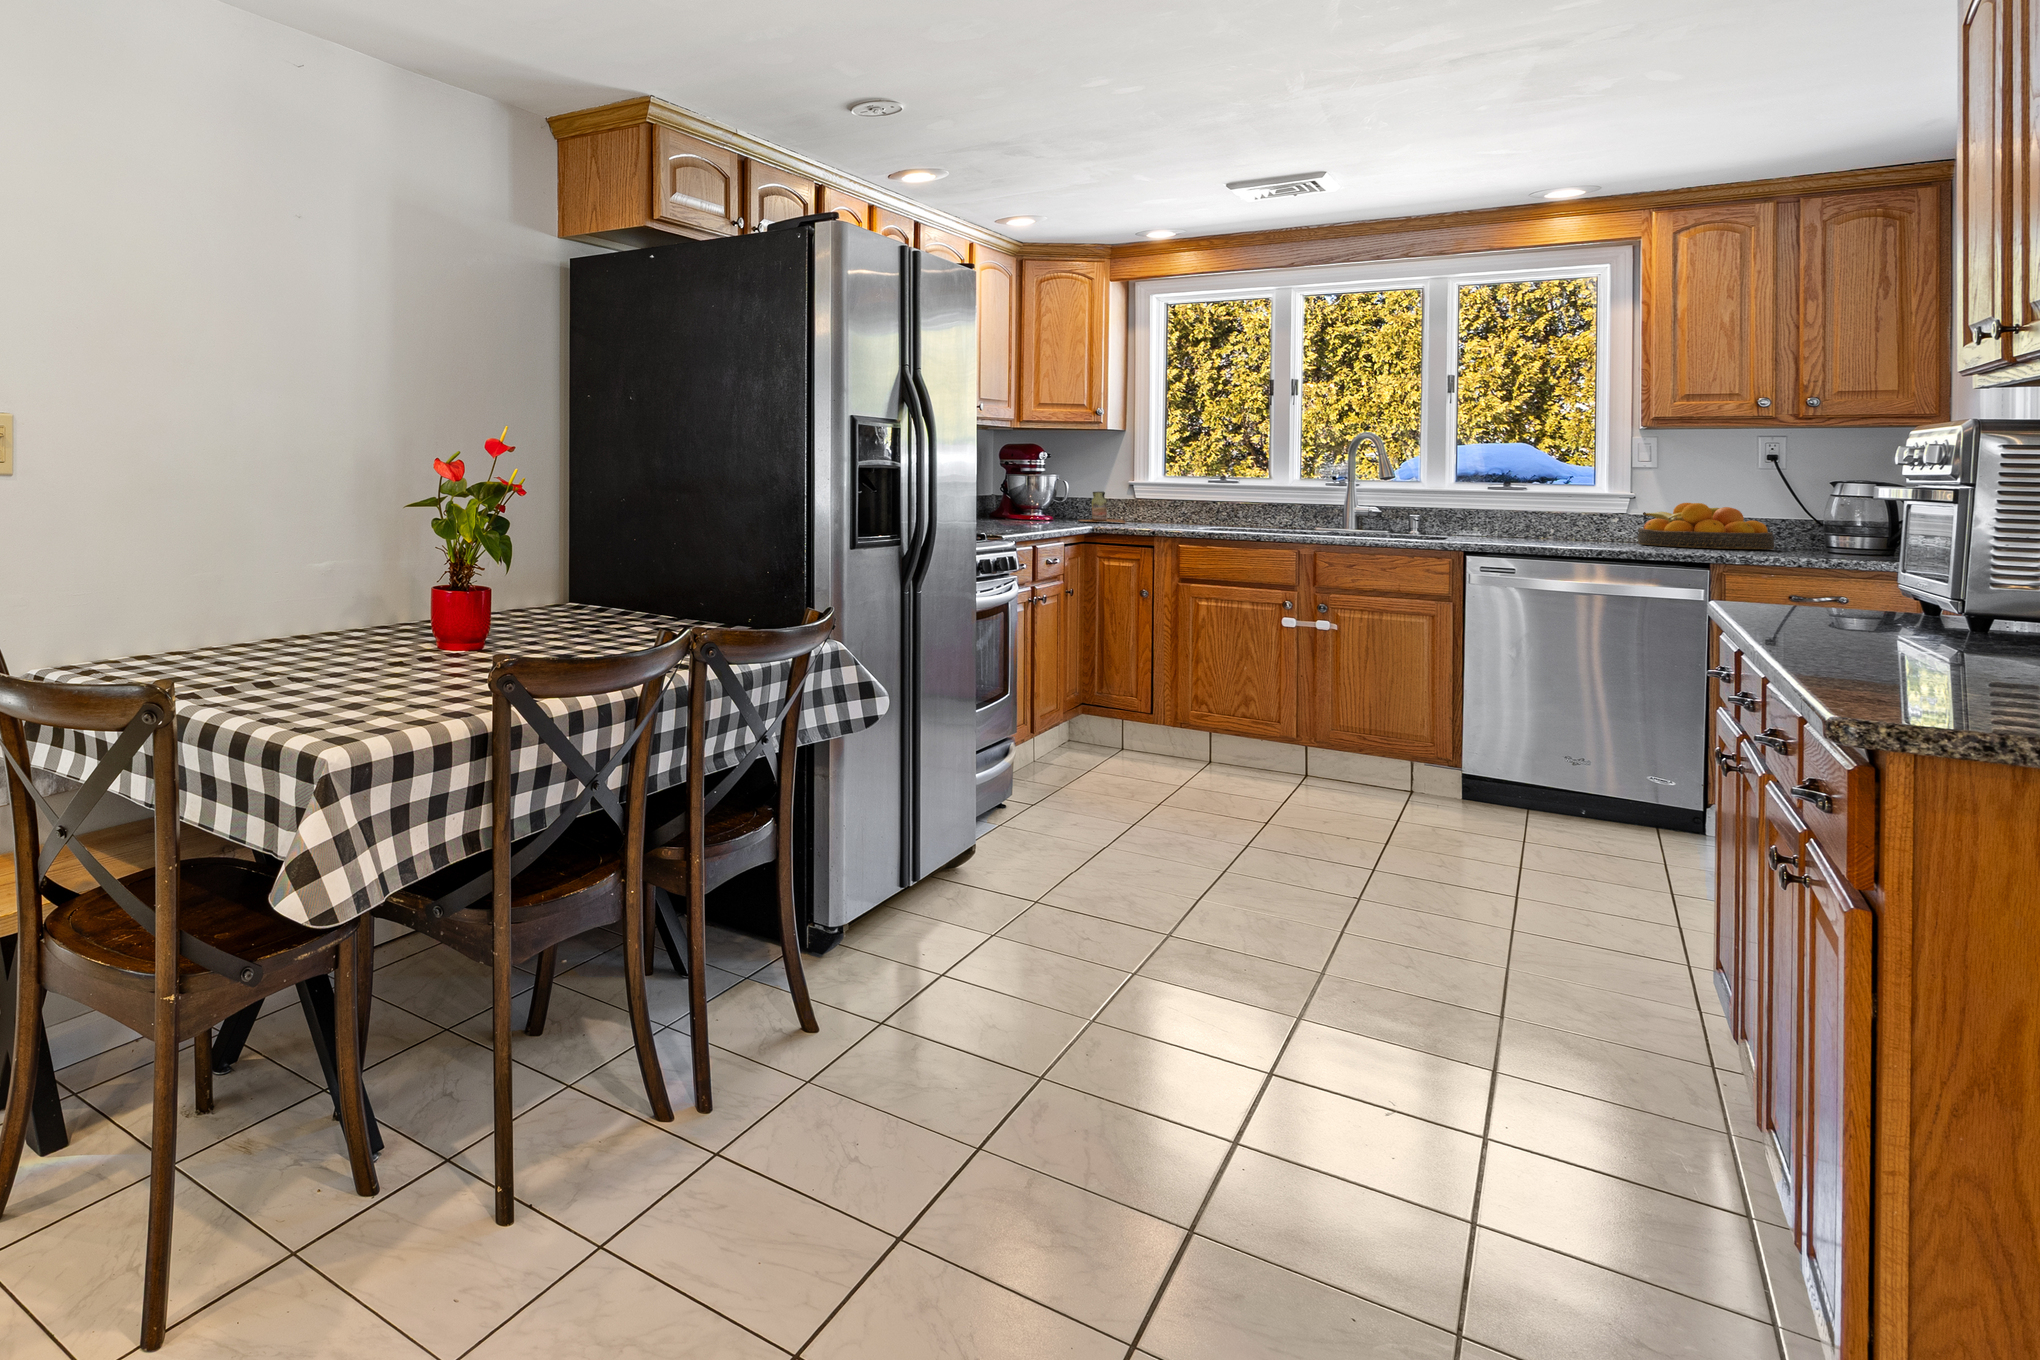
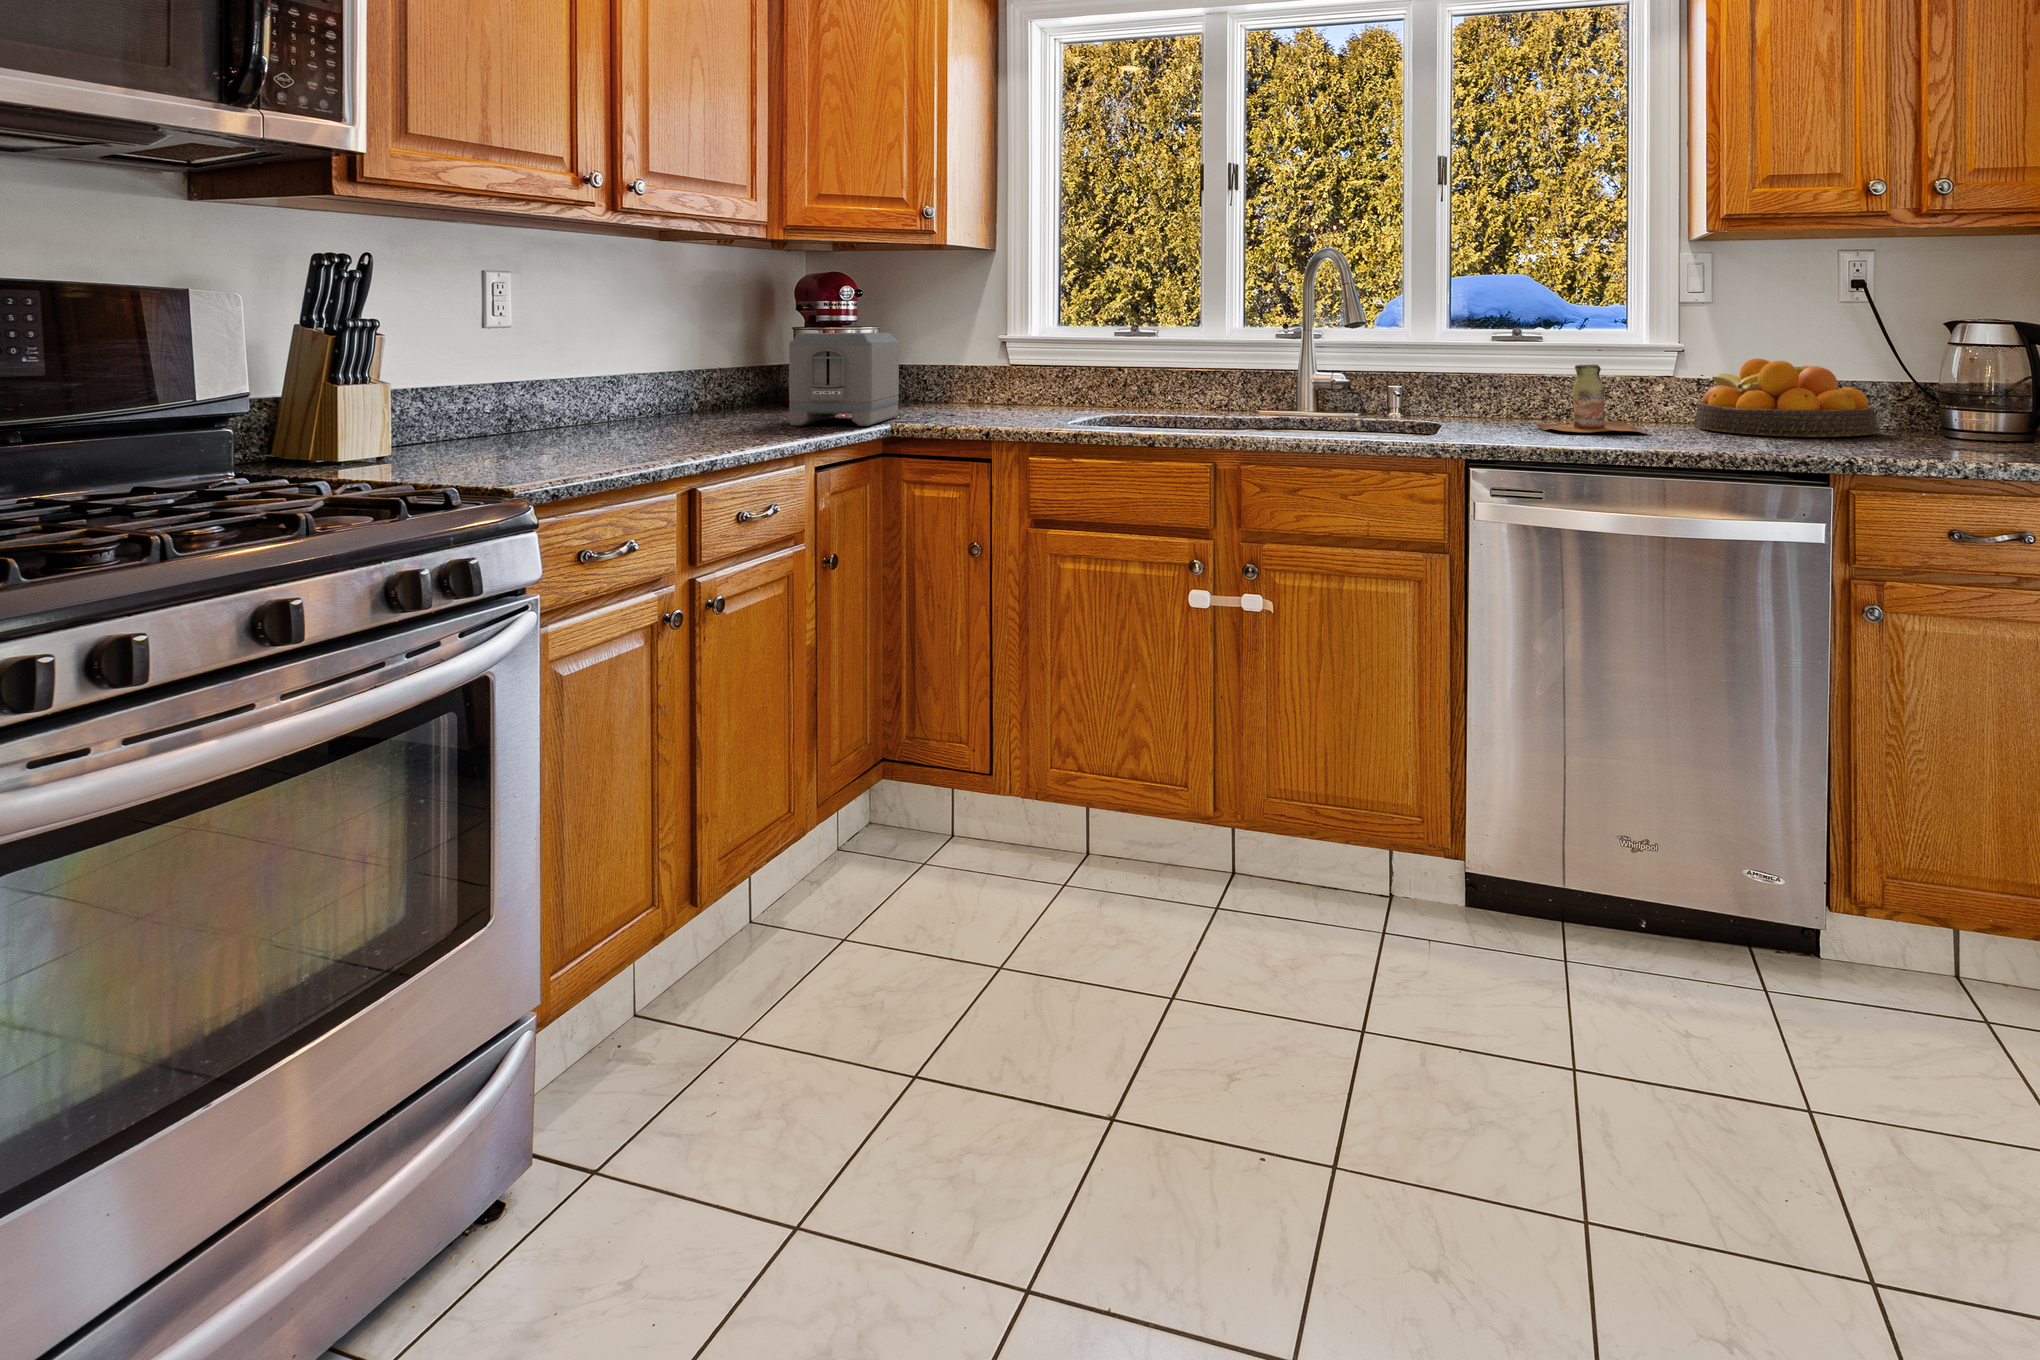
toaster: none [1037,477,1085,526] -> present [789,333,899,426]
bottle: present [1078,491,1125,523] -> present [1536,365,1649,434]

